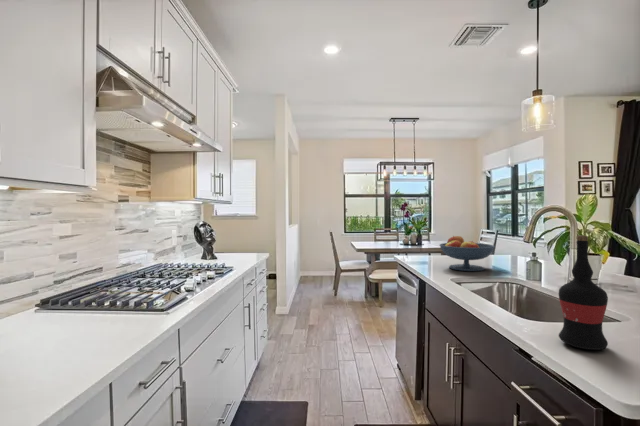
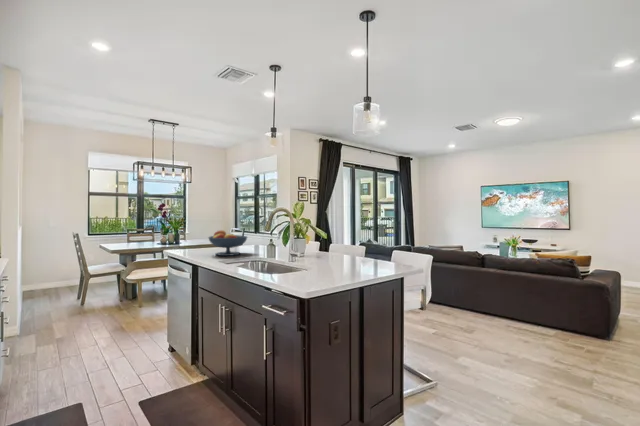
wine bottle: present [558,235,608,350] -> none [284,223,303,280]

